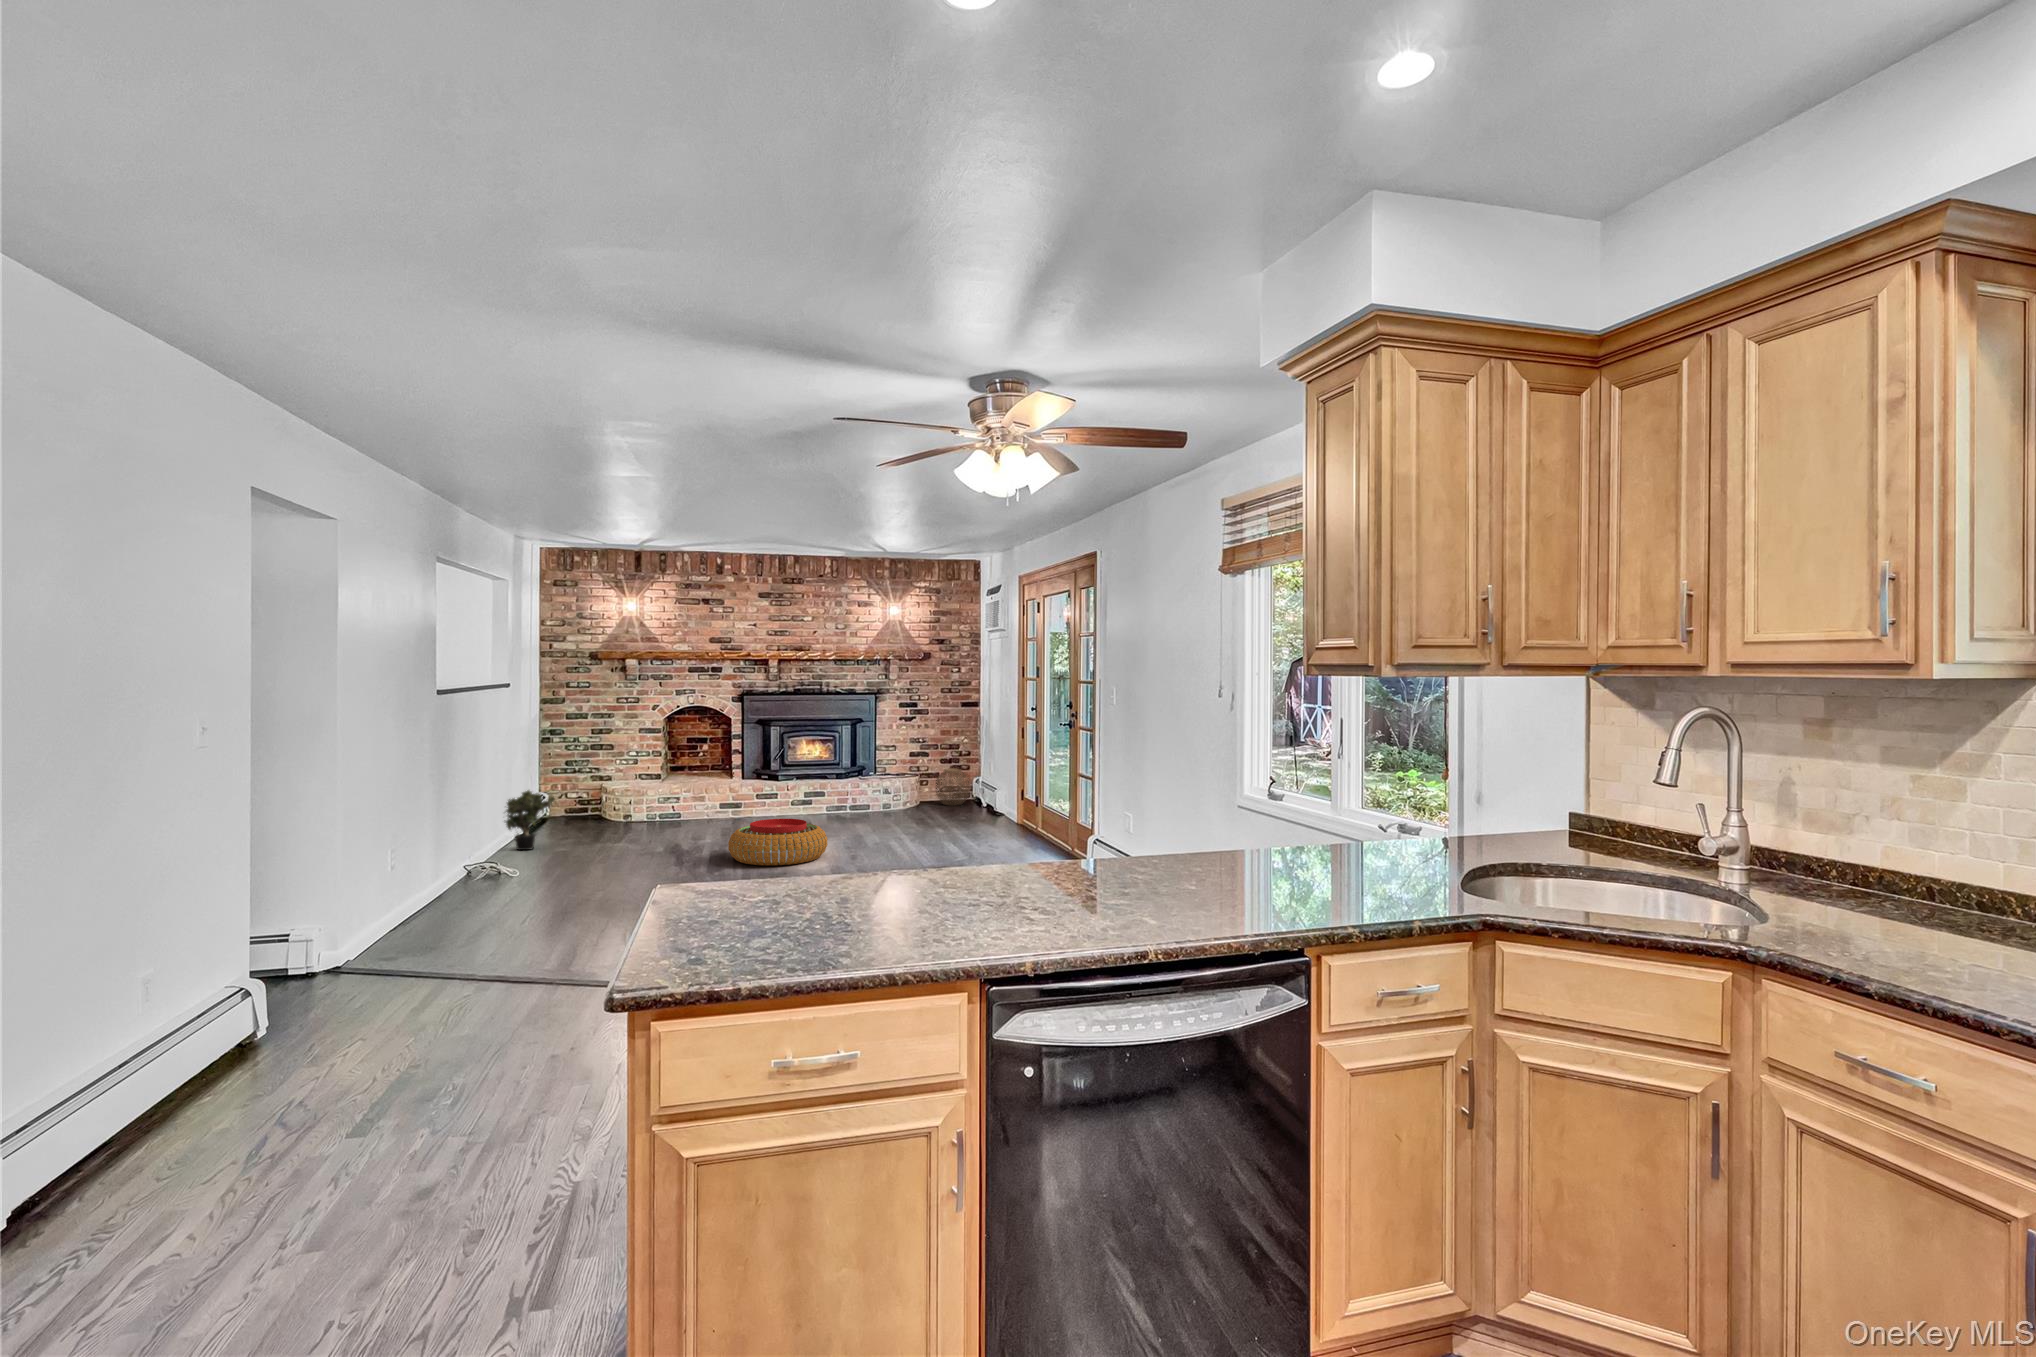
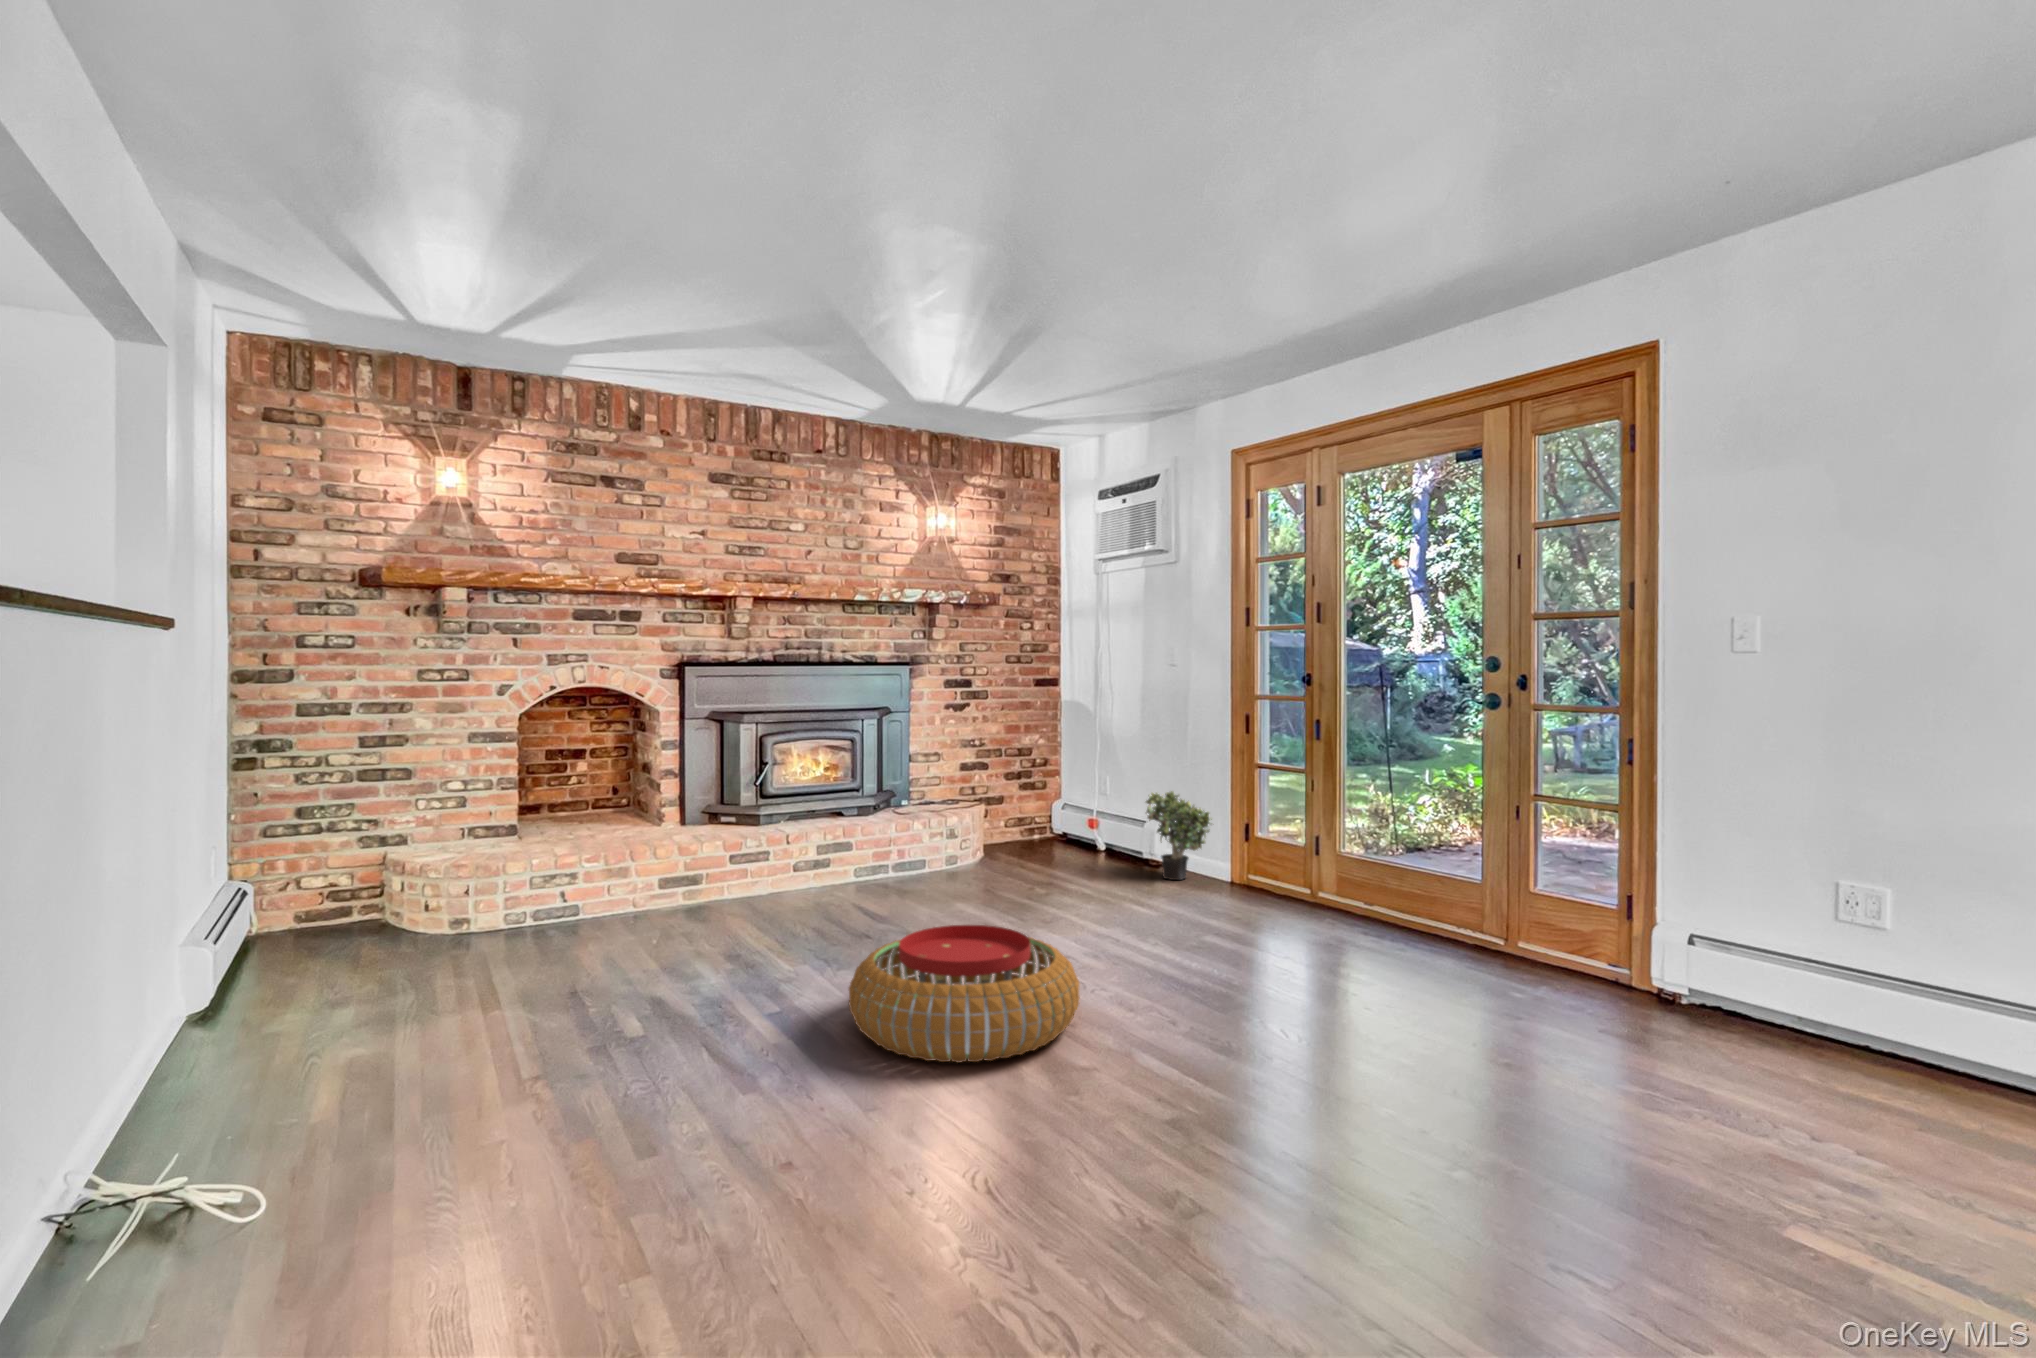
woven basket: present [936,768,970,805] -> none [1007,788,1063,850]
potted plant: present [505,790,555,850] -> present [1146,791,1212,880]

